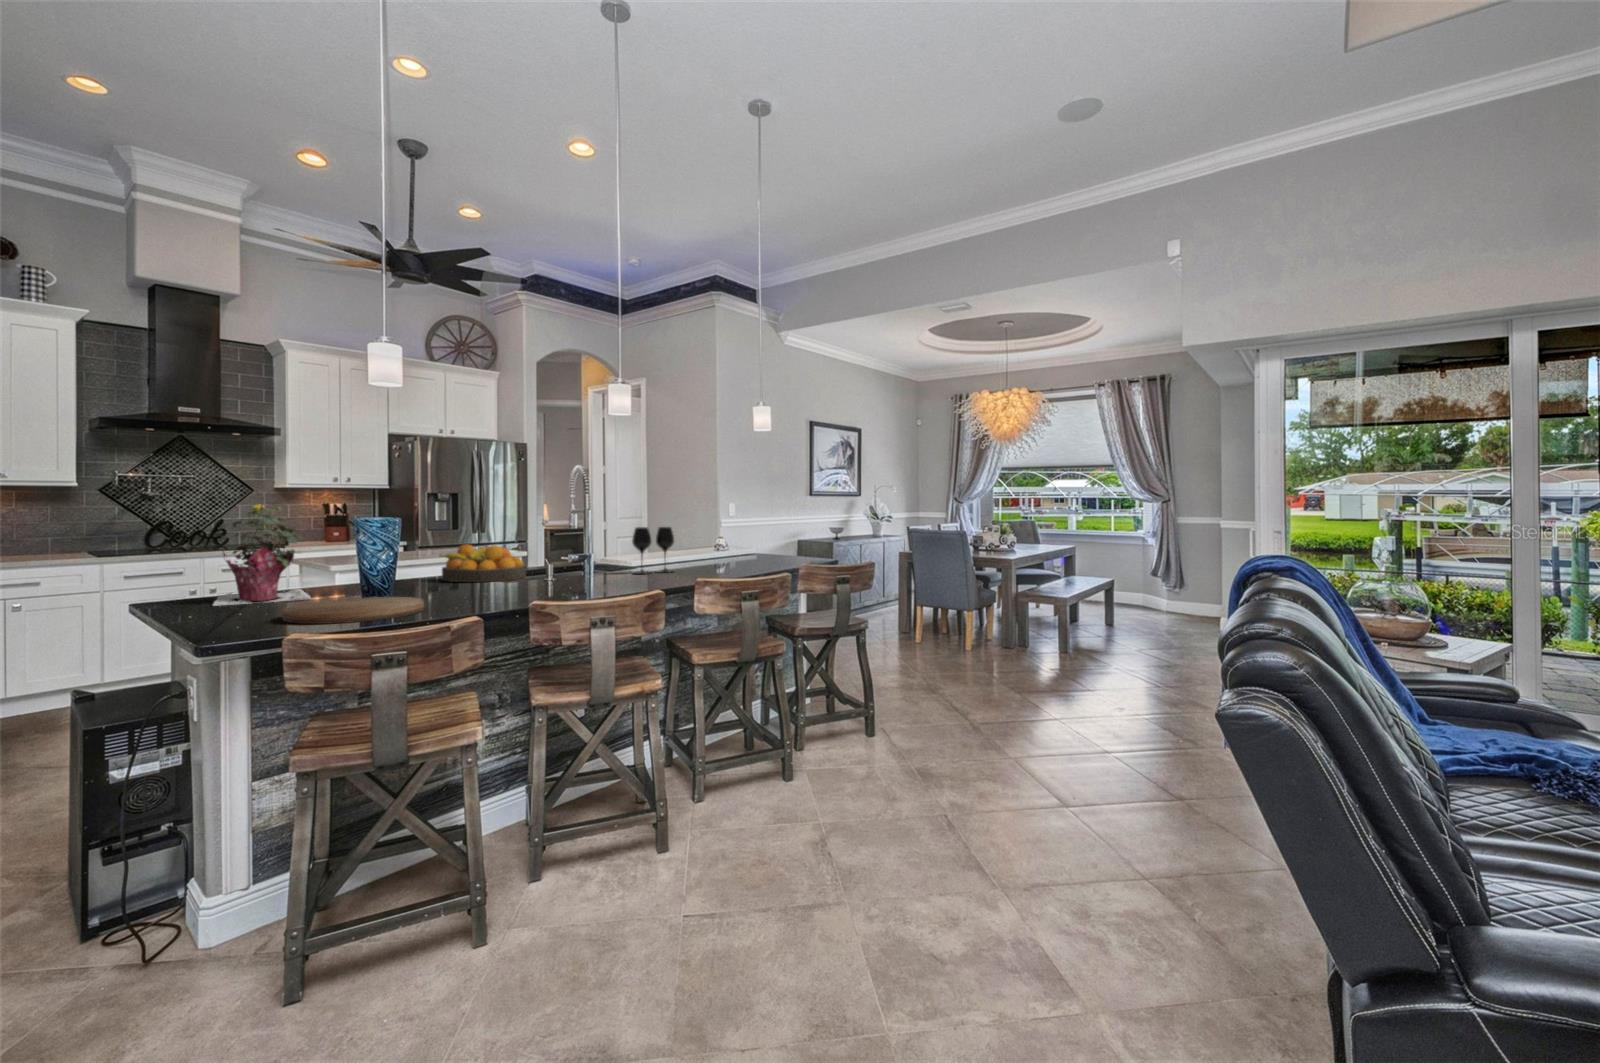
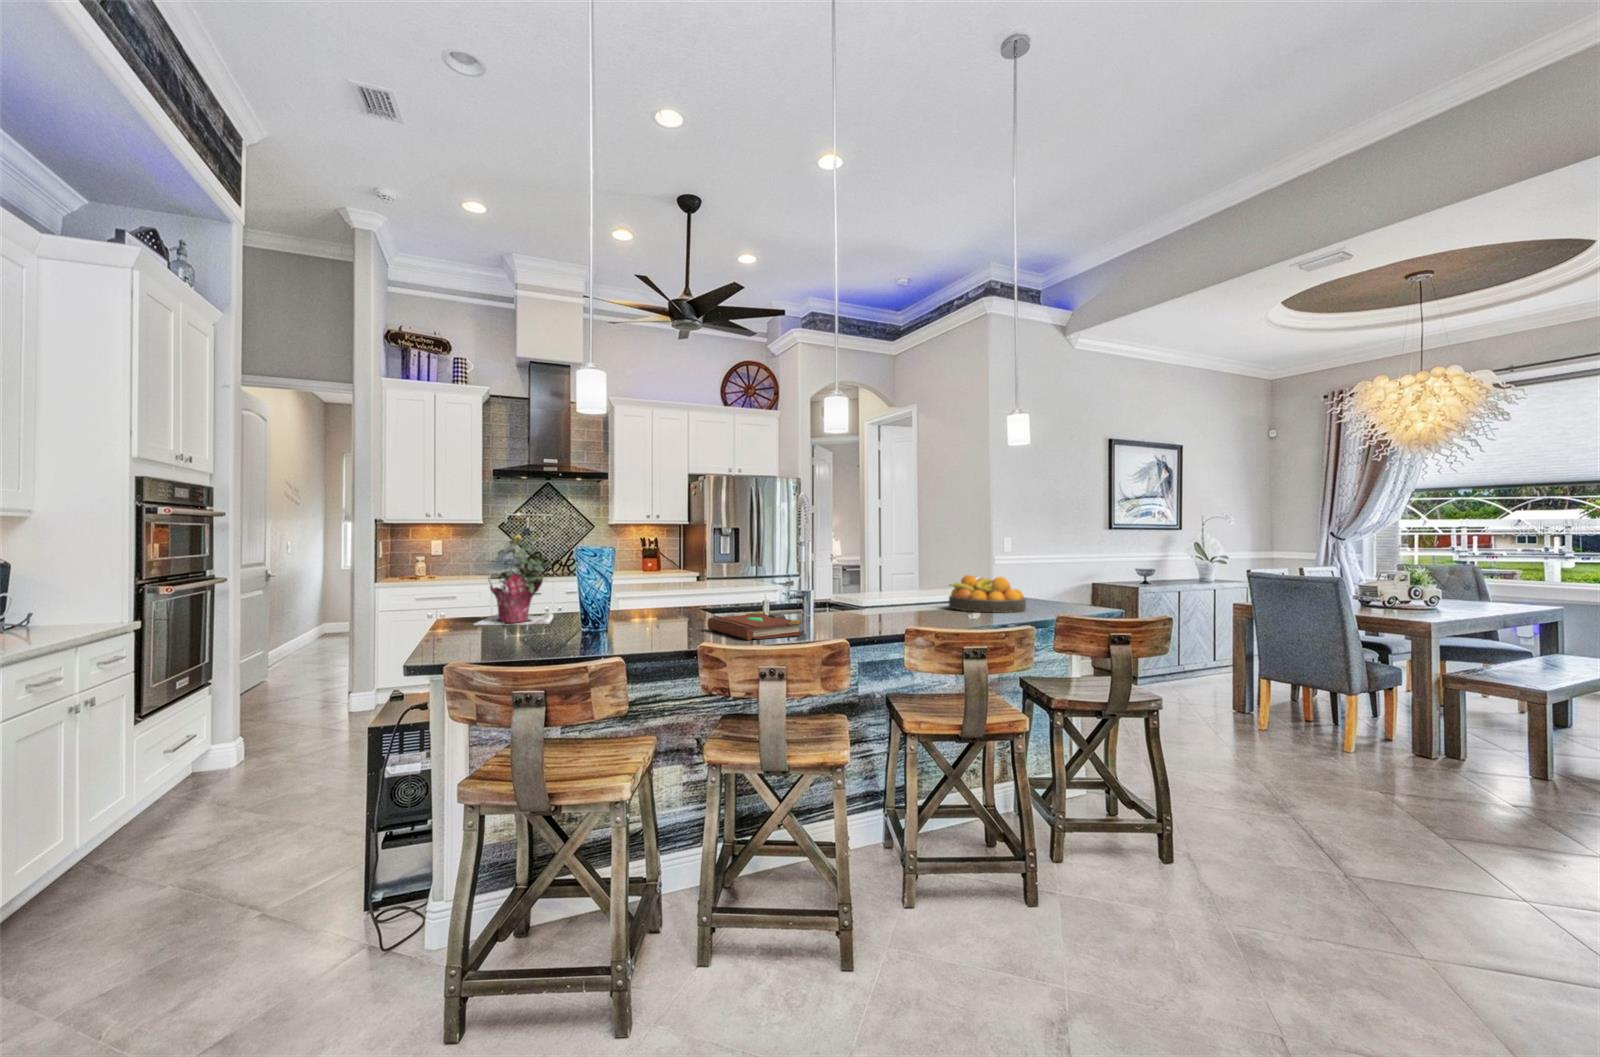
wine glass: present [632,527,674,574] -> none [859,563,908,616]
fruit bowl: present [440,544,526,582] -> present [949,575,1026,613]
book: none [506,574,605,597] -> present [708,612,802,640]
cutting board: present [282,597,424,624] -> none [485,627,611,654]

